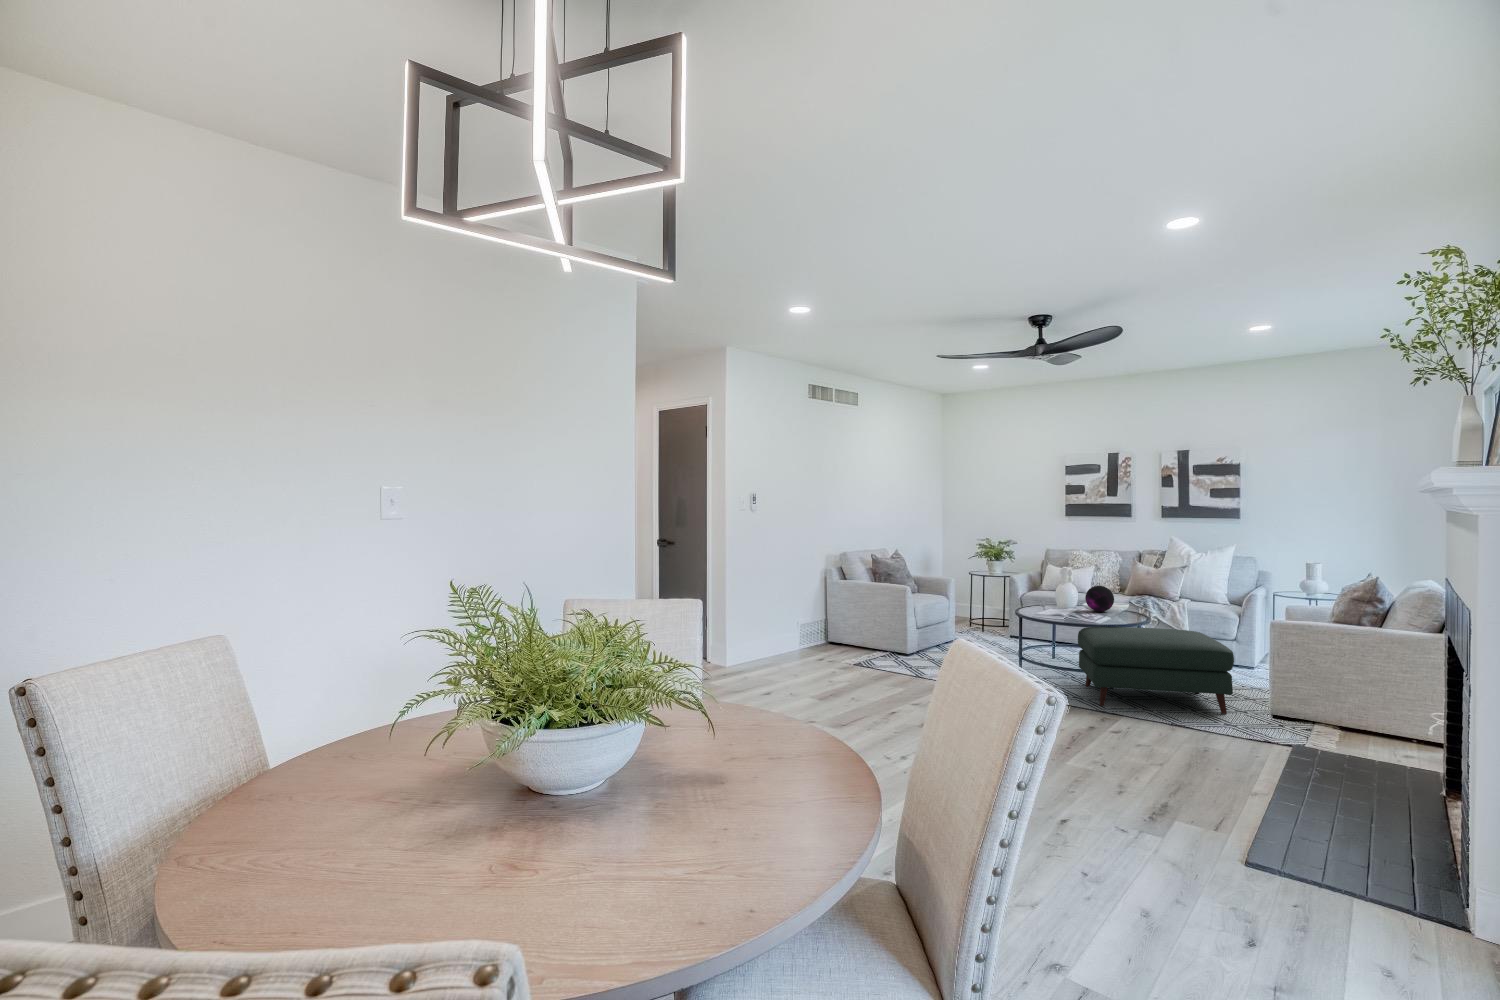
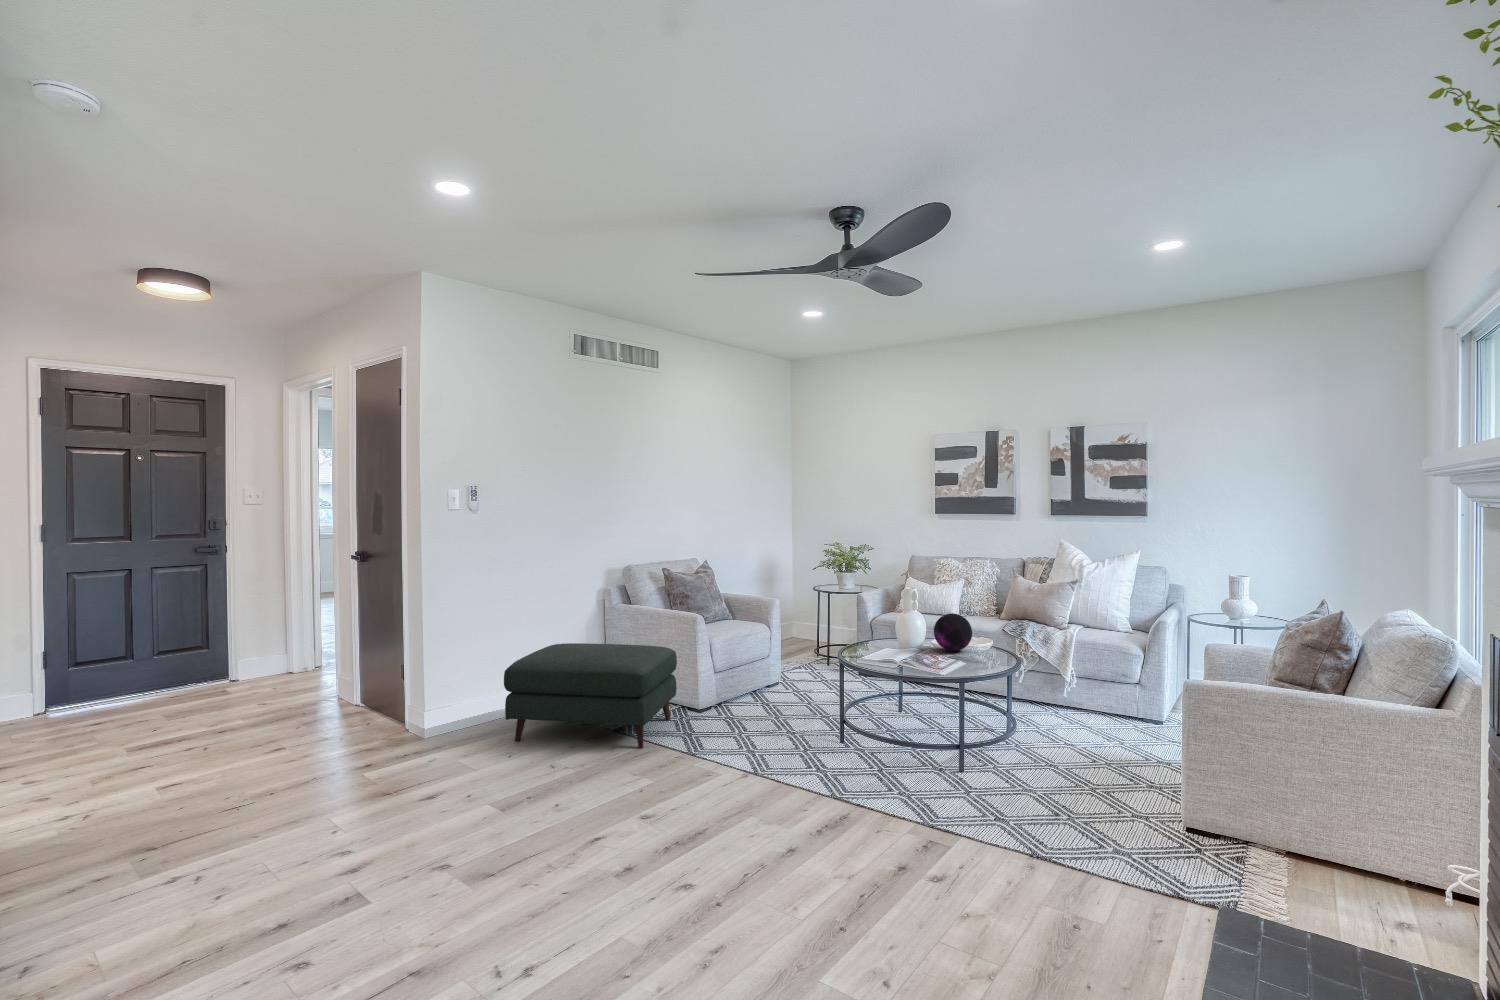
ottoman: present [1078,627,1234,714] -> present [504,643,677,748]

